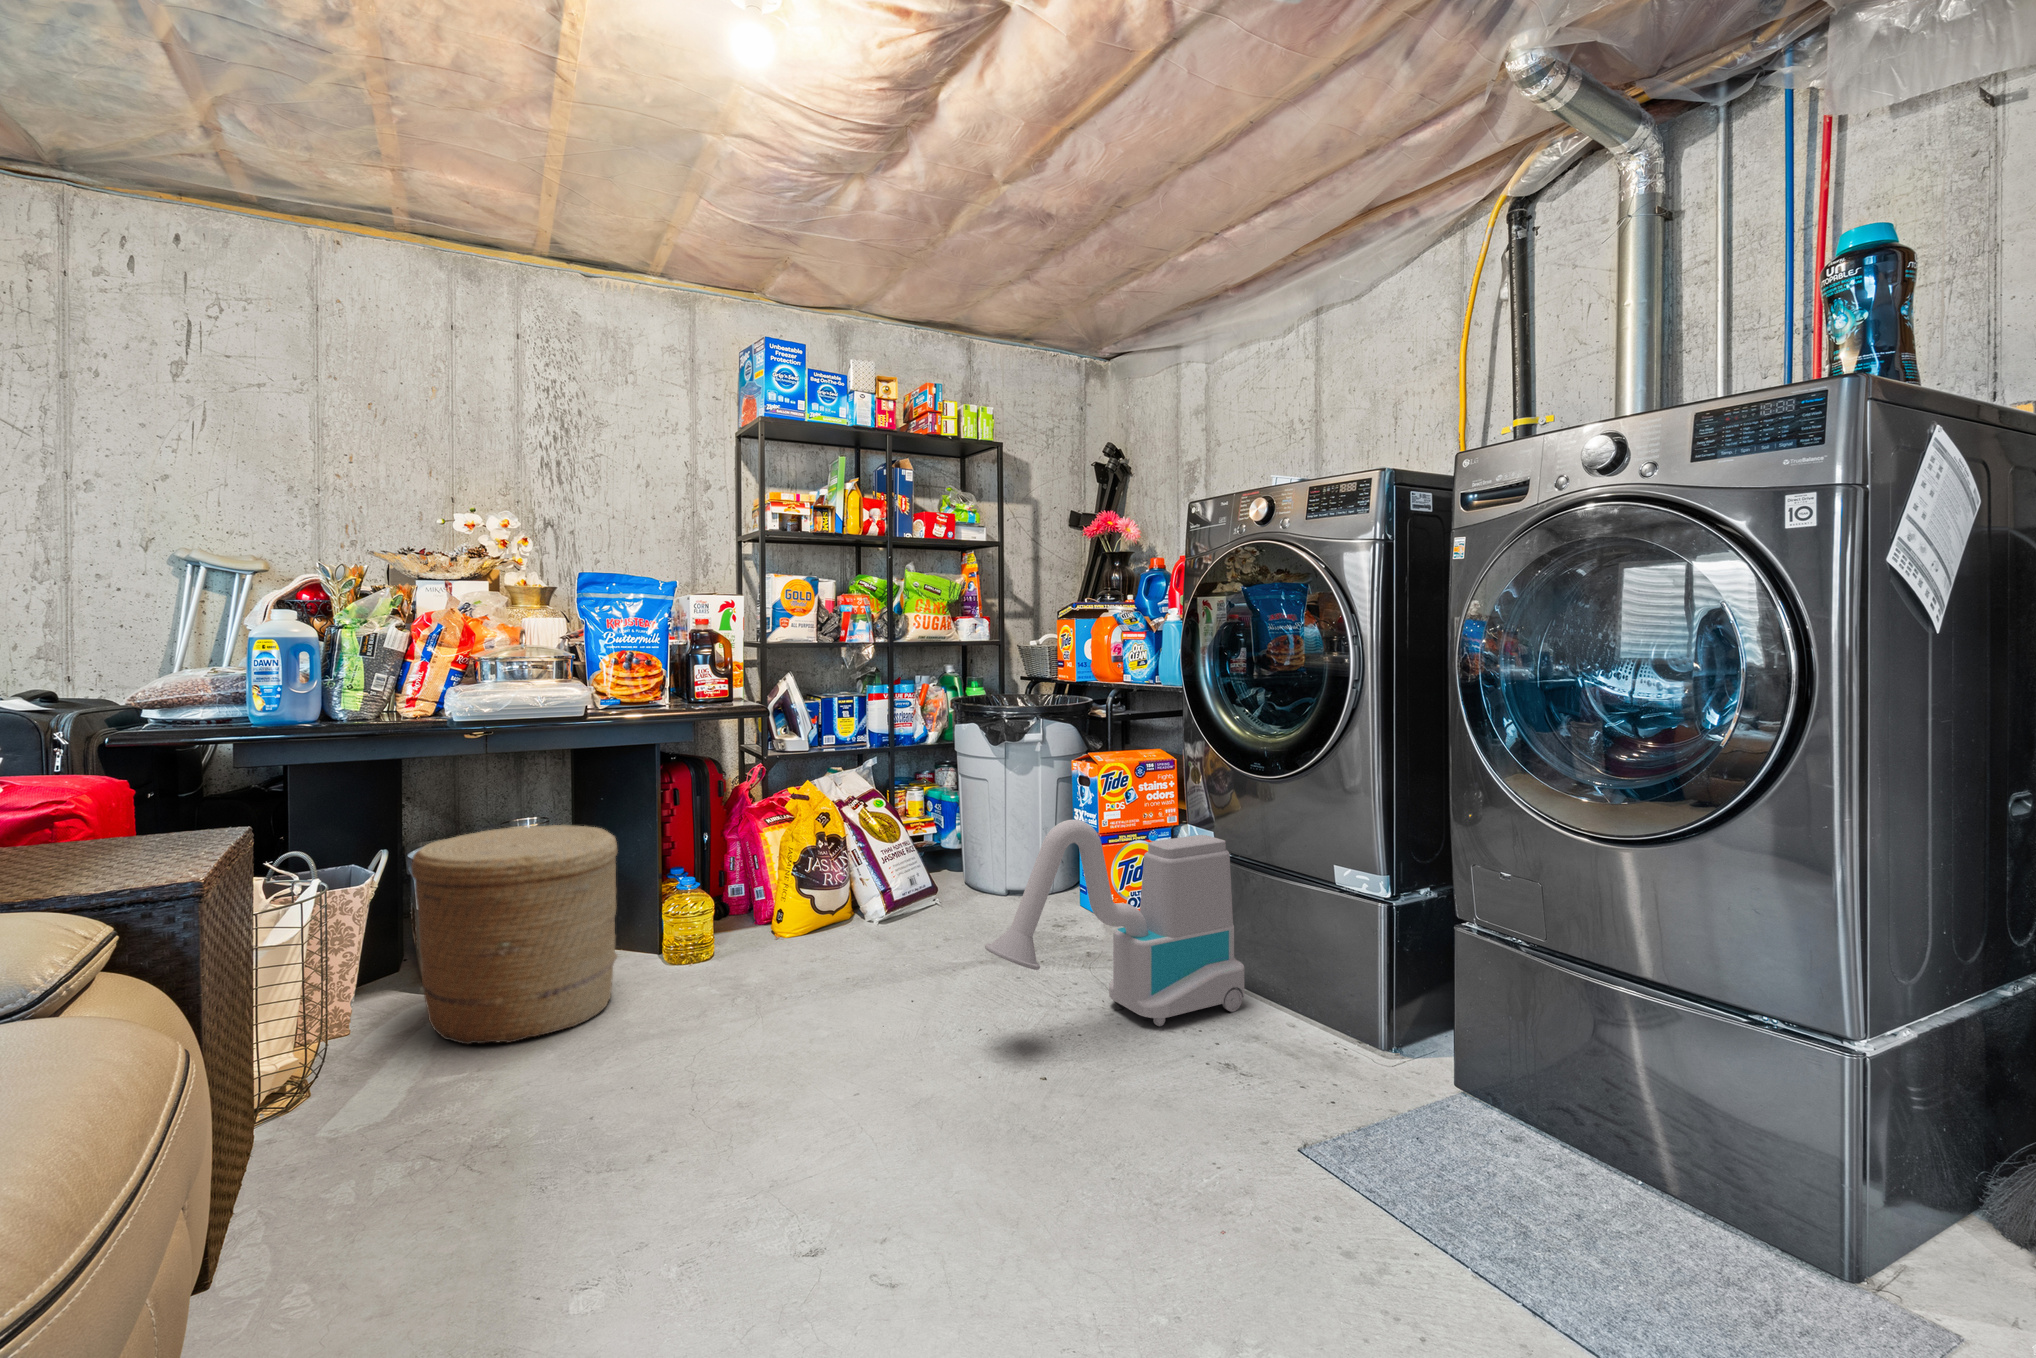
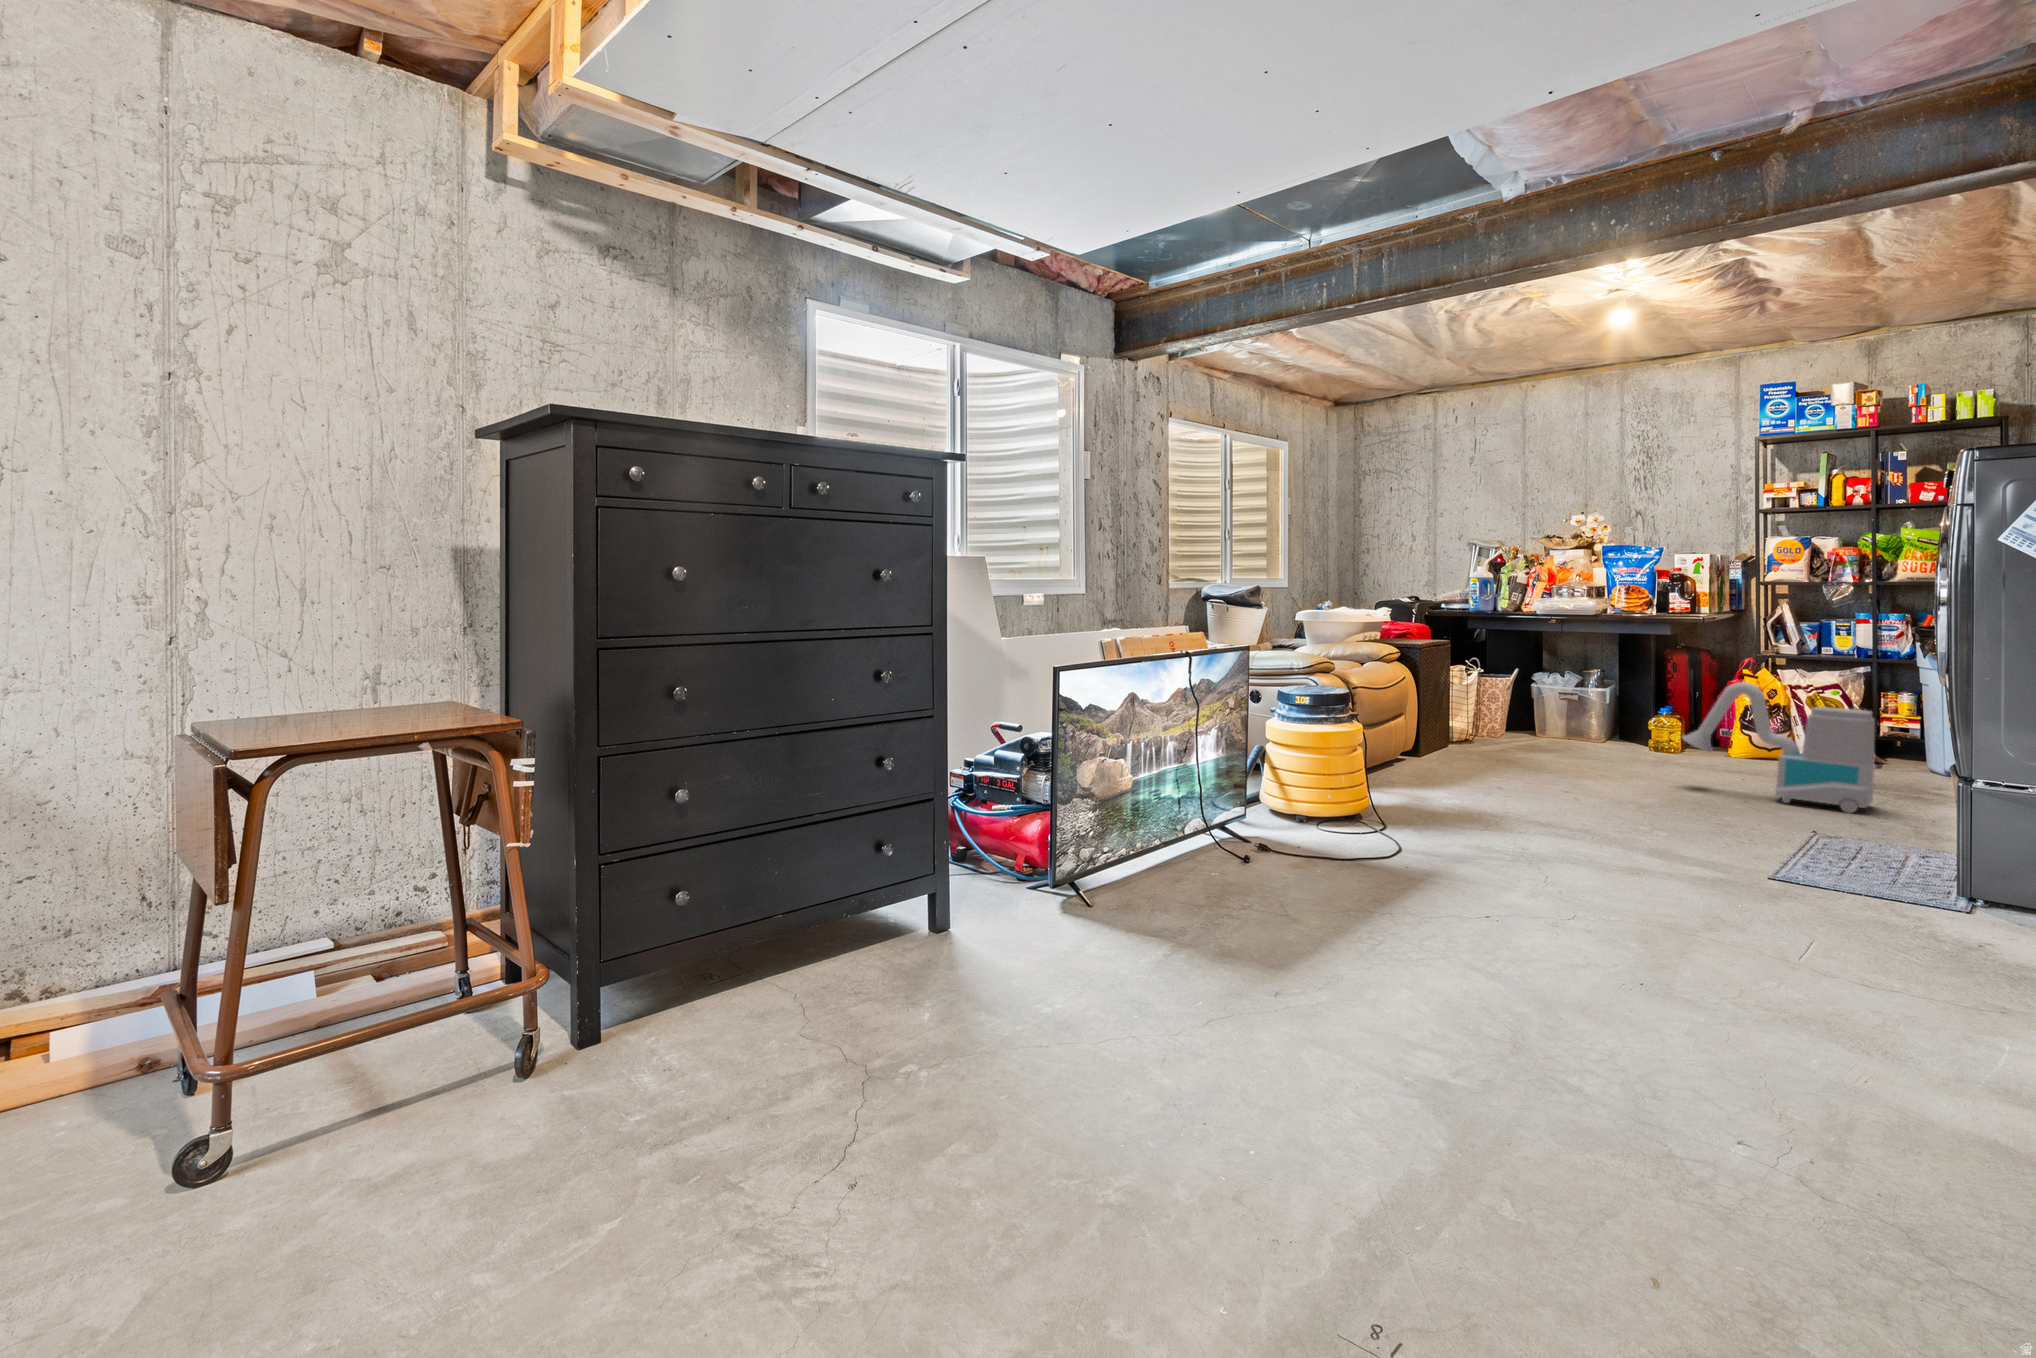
woven basket: present [411,825,617,1044] -> none [1497,663,1586,746]

